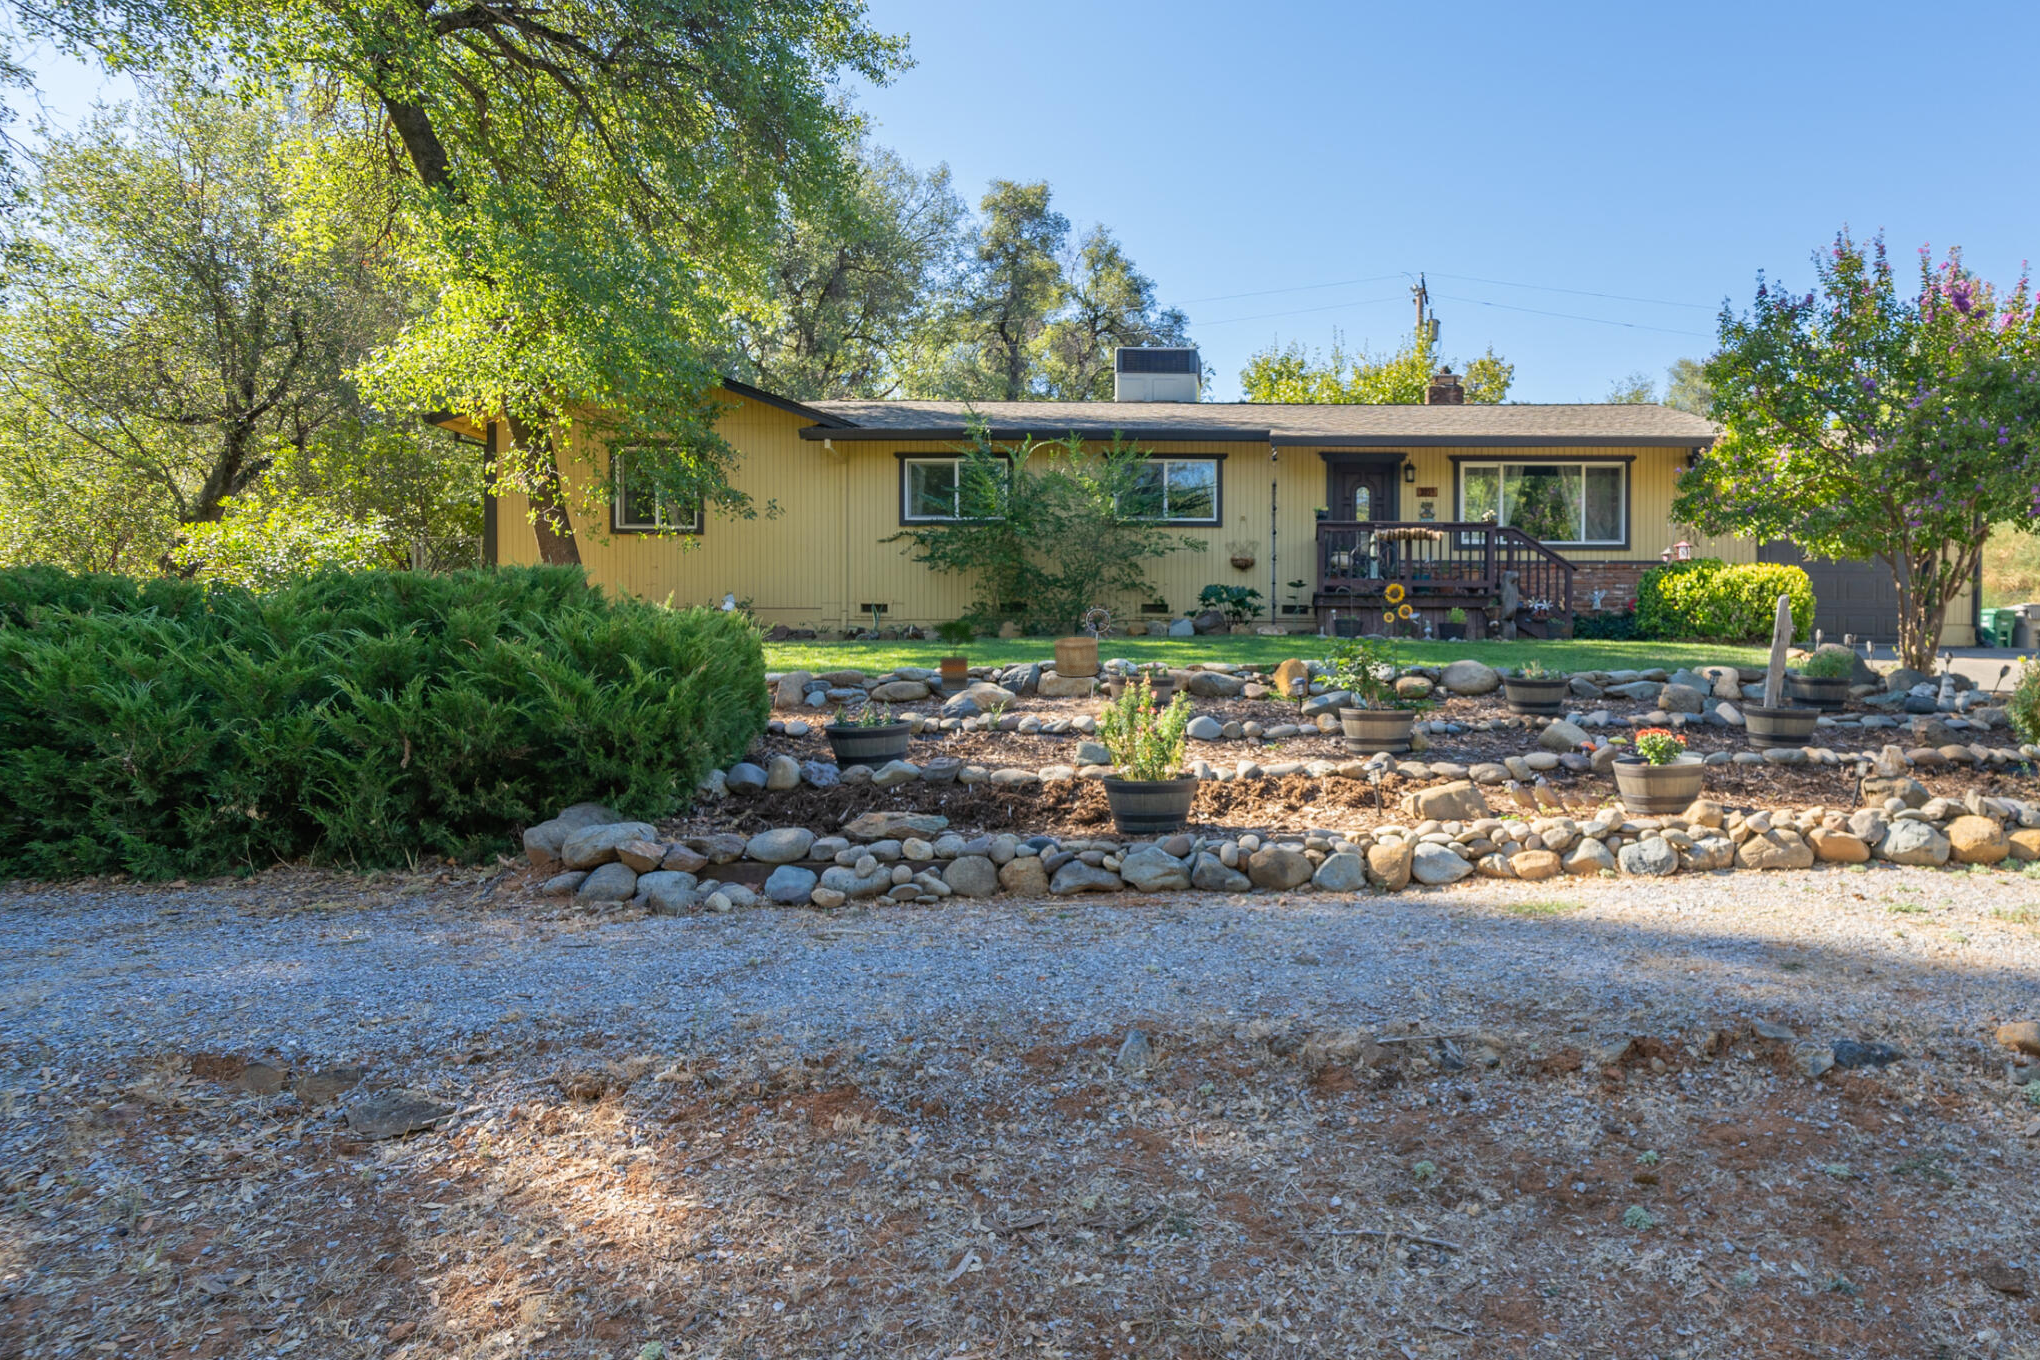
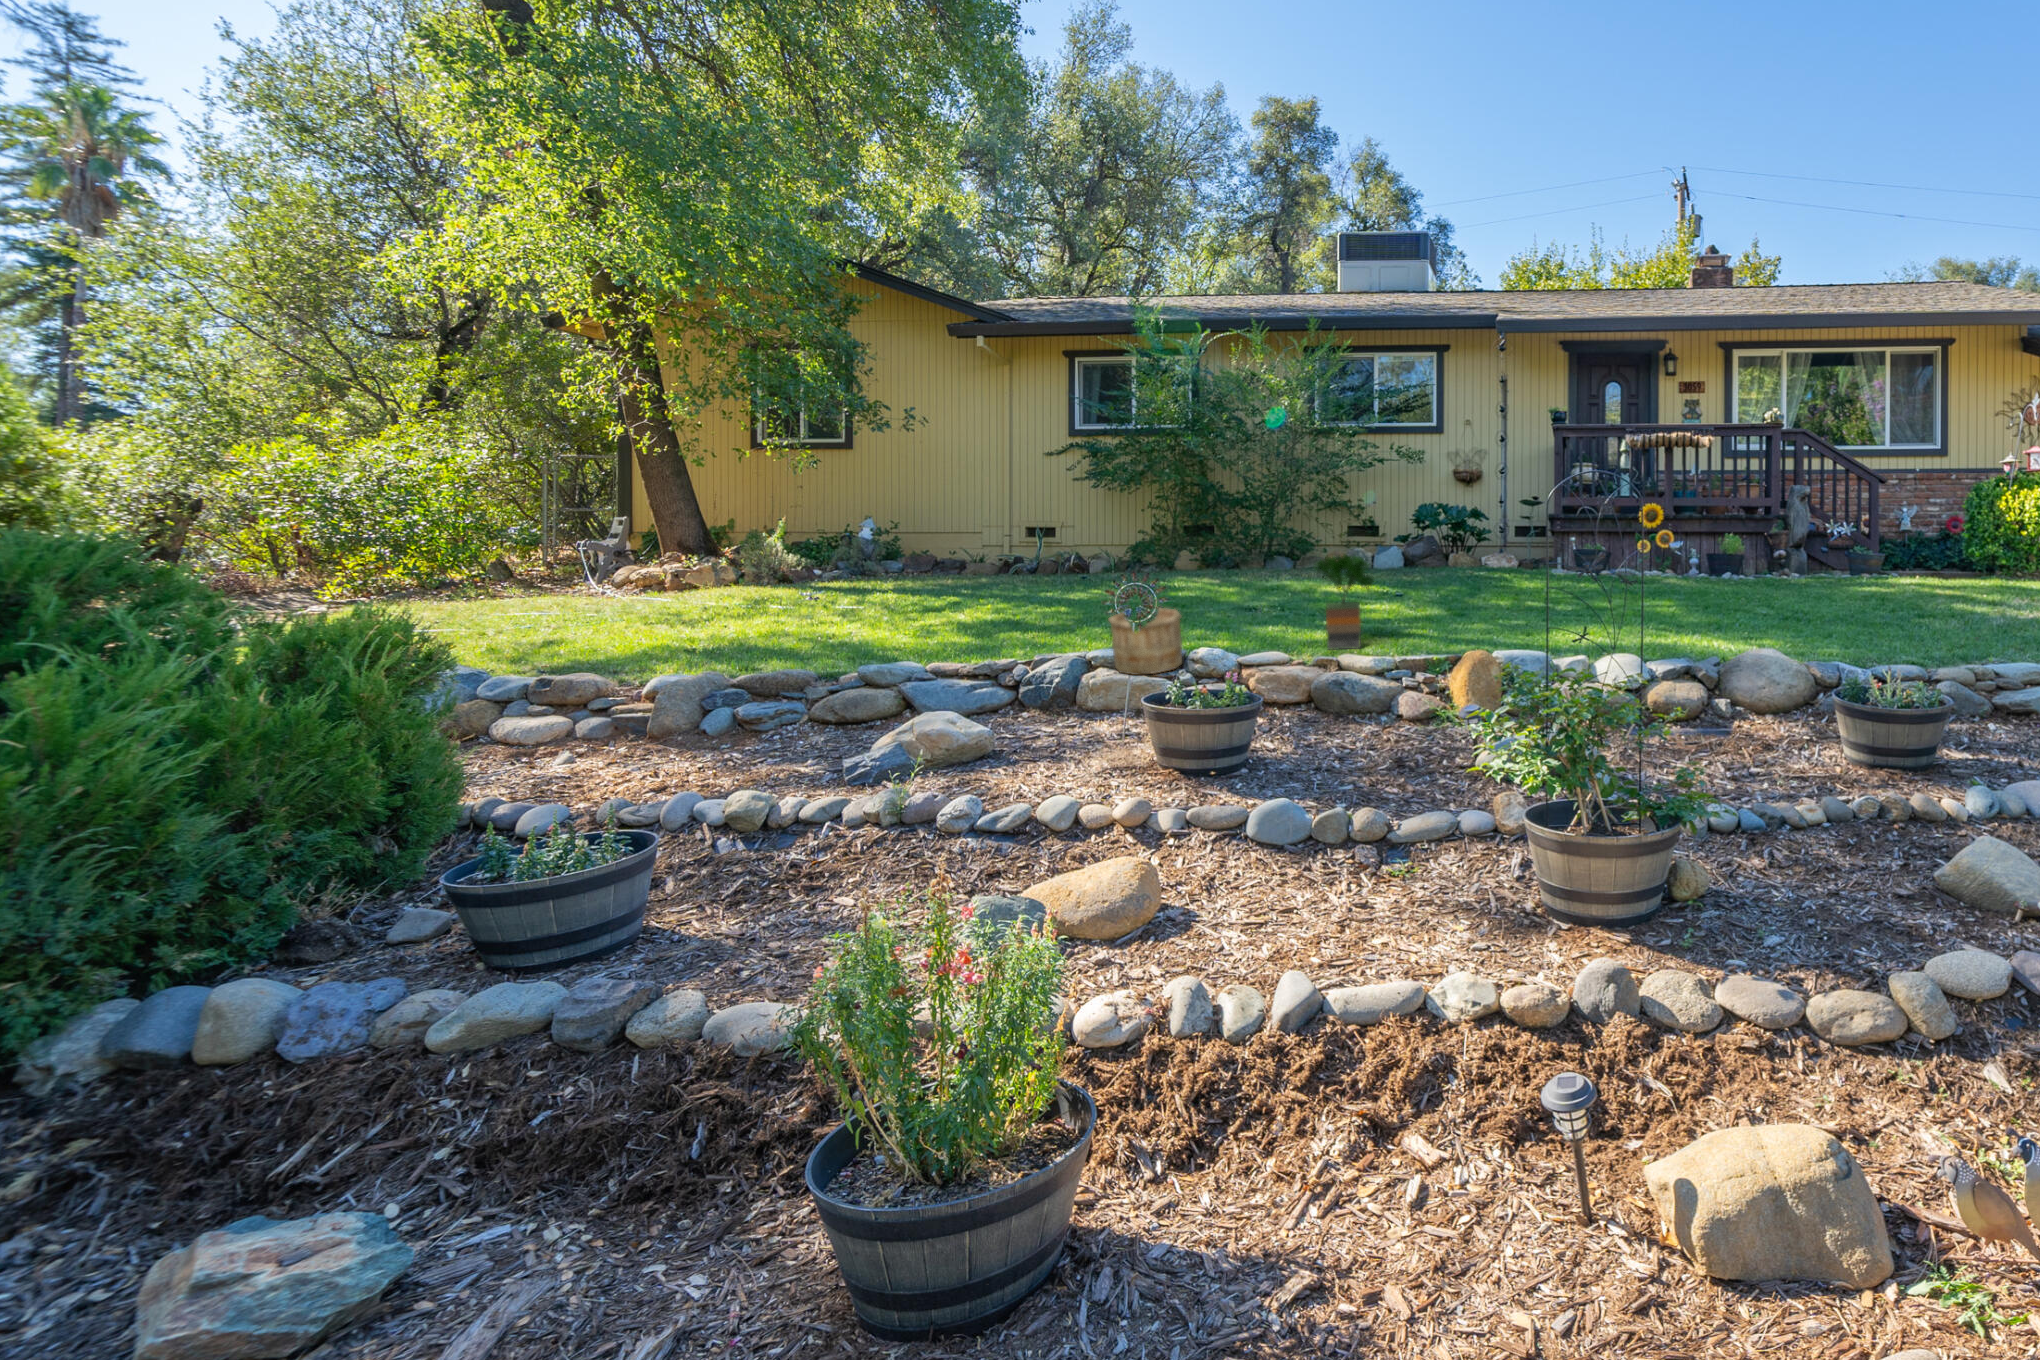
potted tree: present [933,620,977,690] -> present [1315,555,1374,650]

